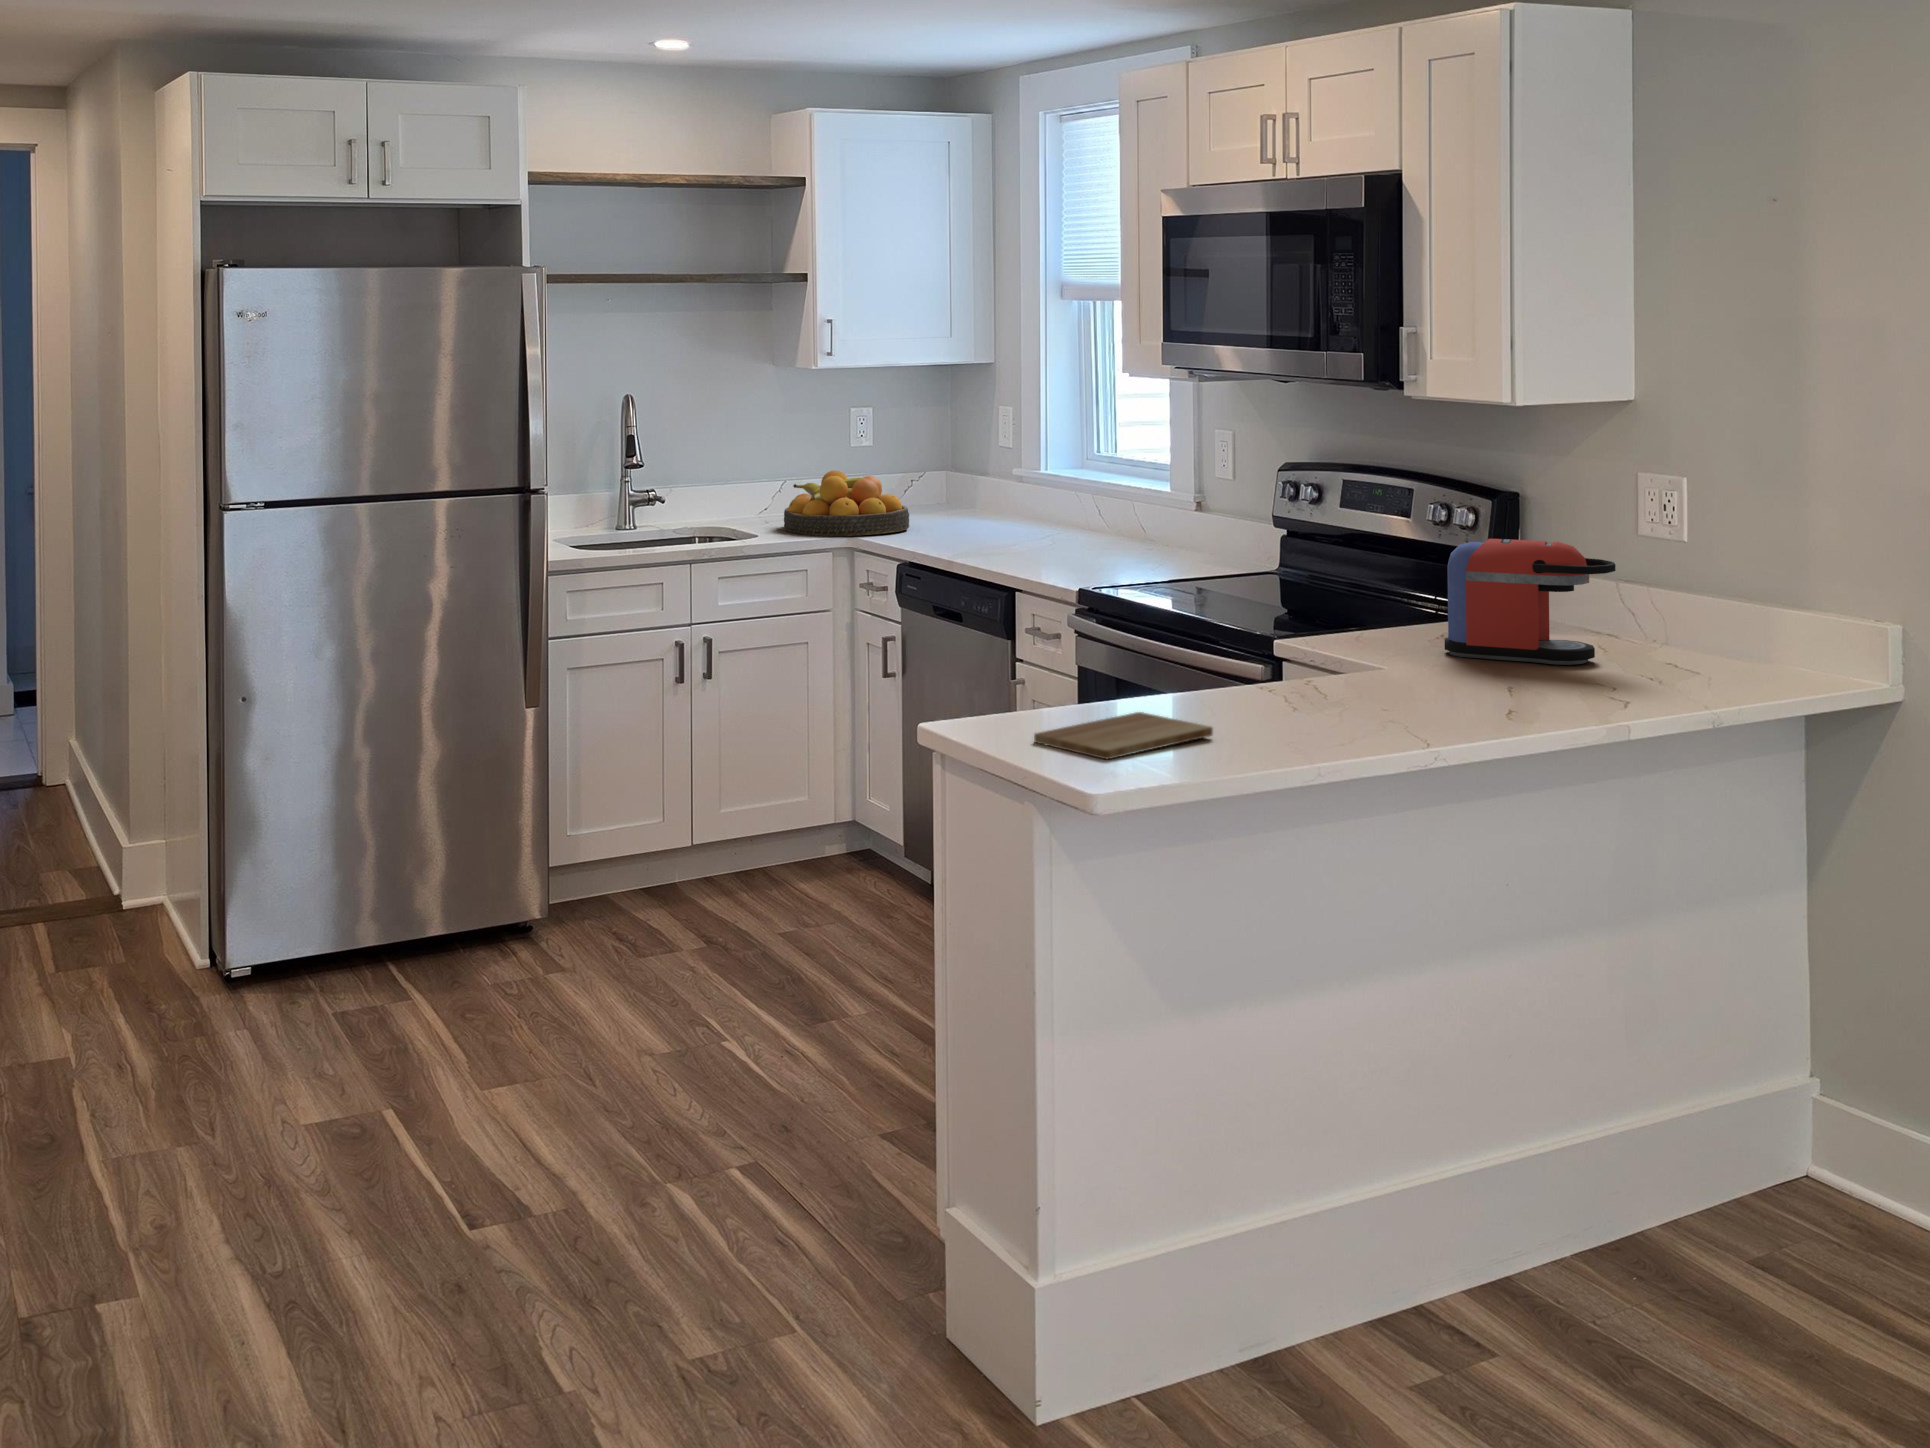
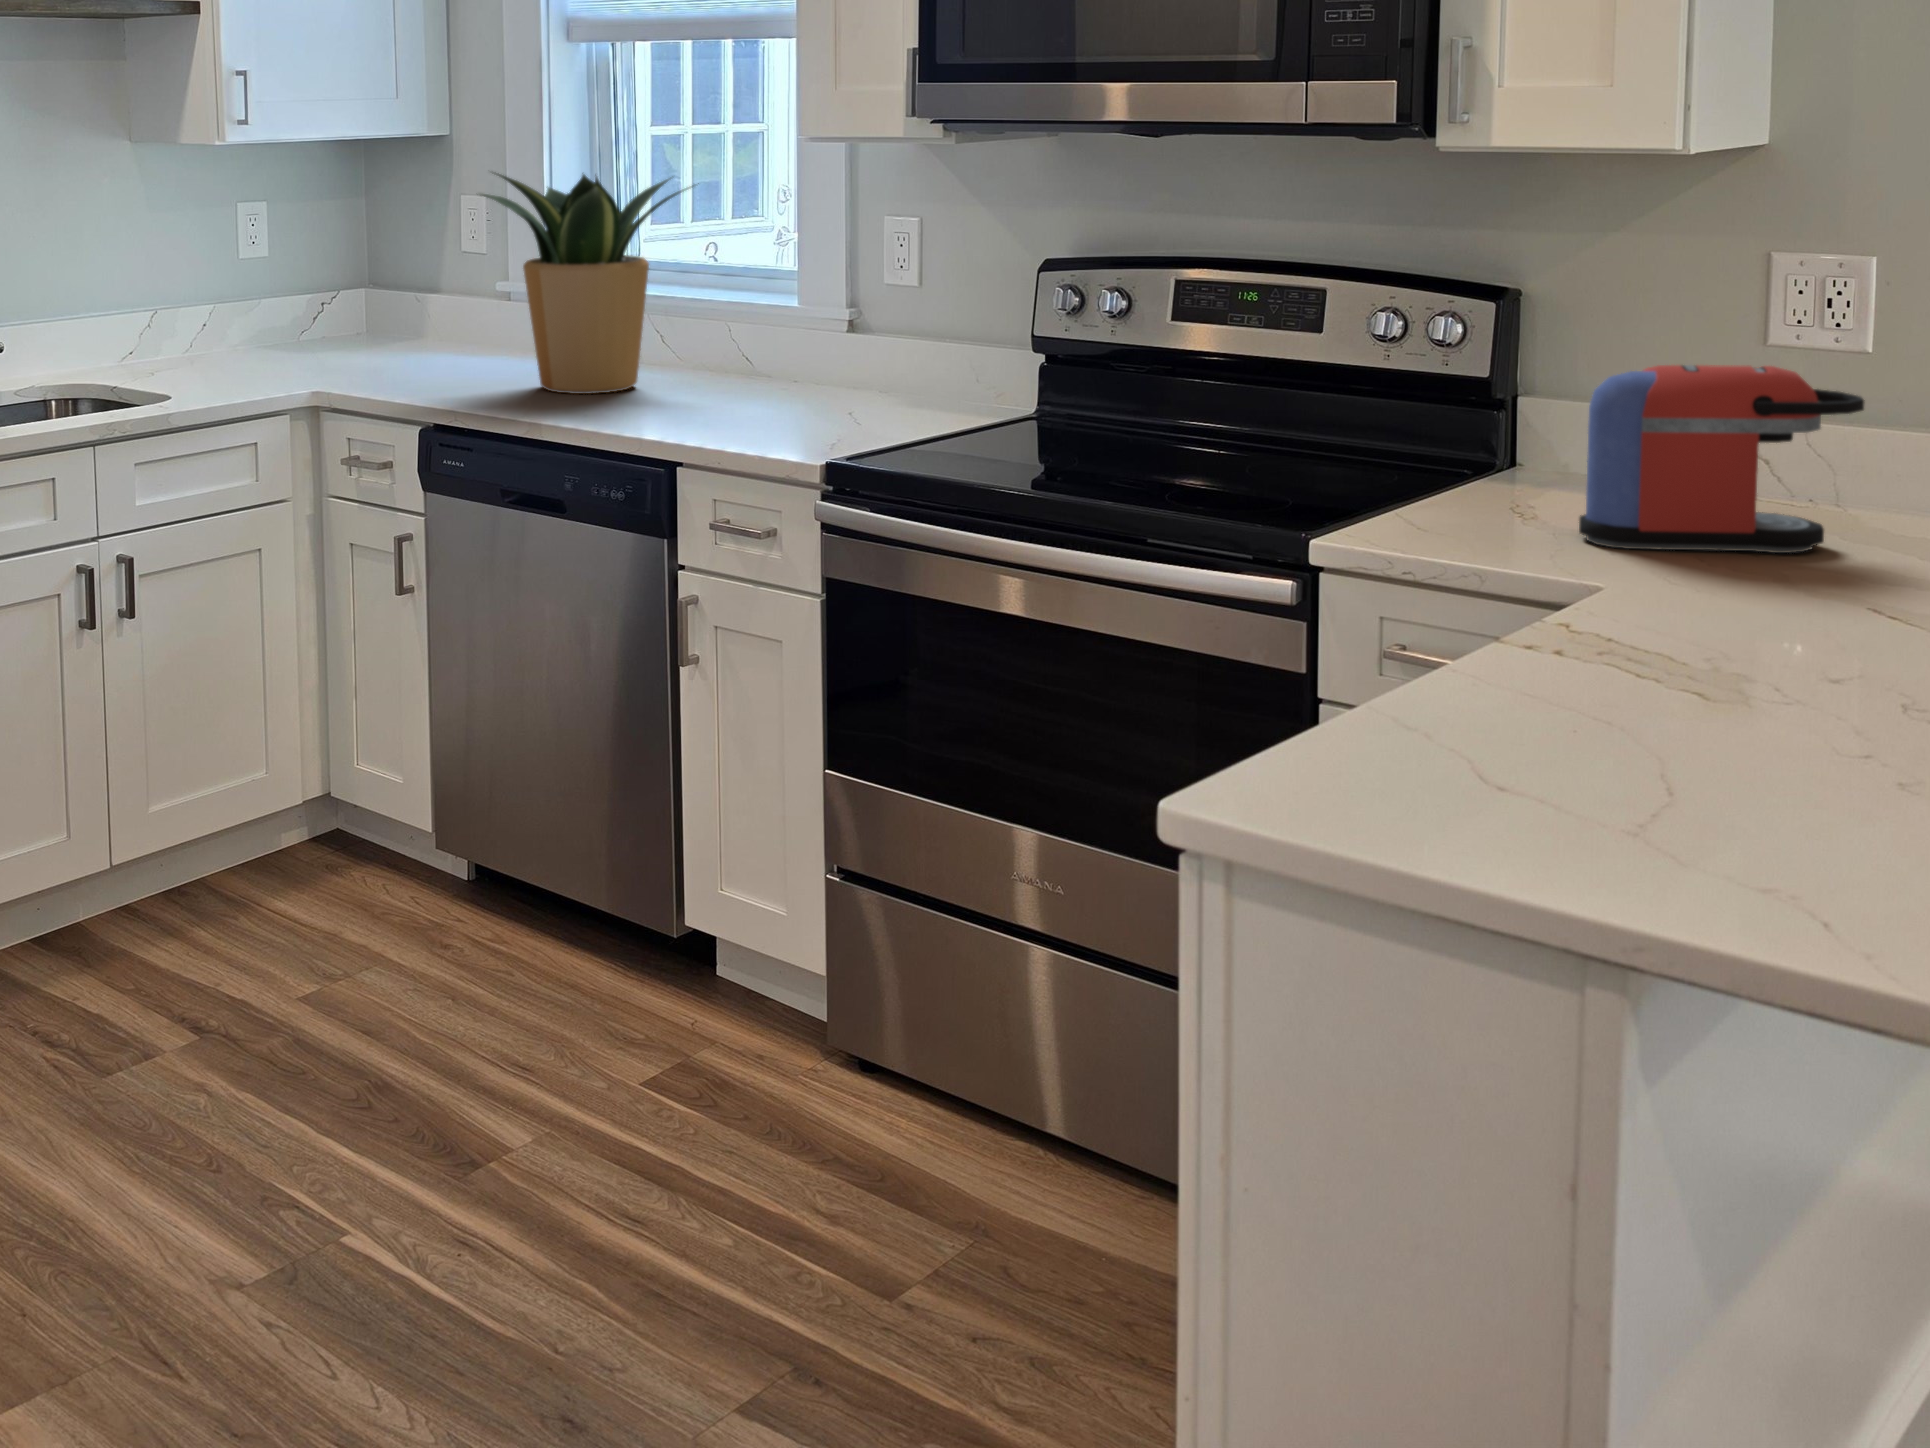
potted plant: none [951,392,1095,547] -> present [482,174,699,394]
fruit bowl: present [784,471,909,536] -> none [201,292,389,390]
cutting board: present [1034,712,1213,759] -> none [1508,735,1765,873]

